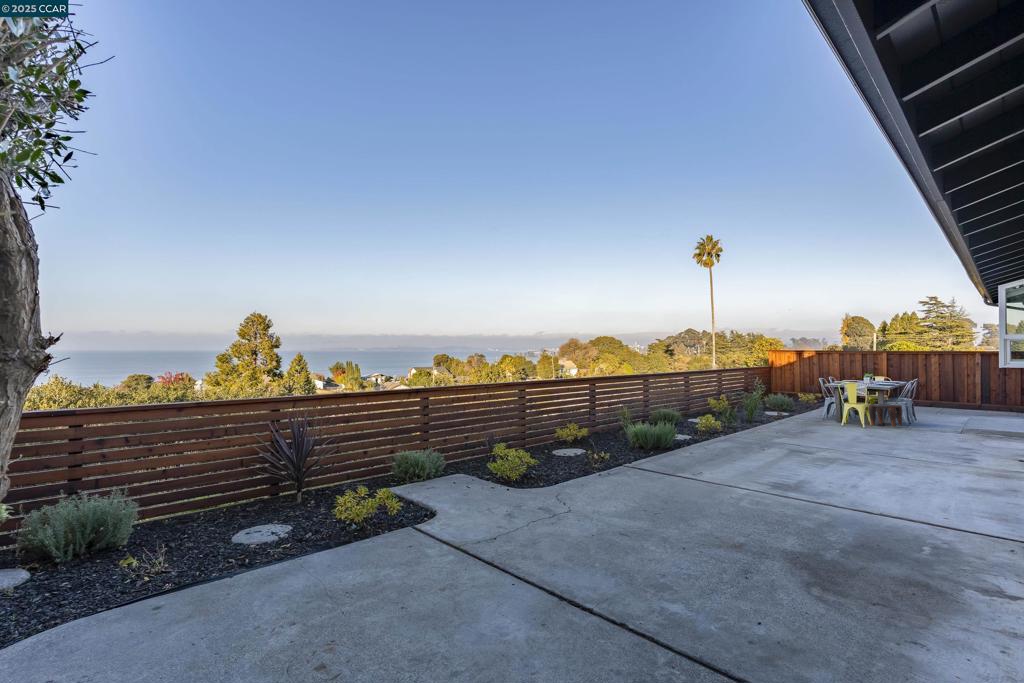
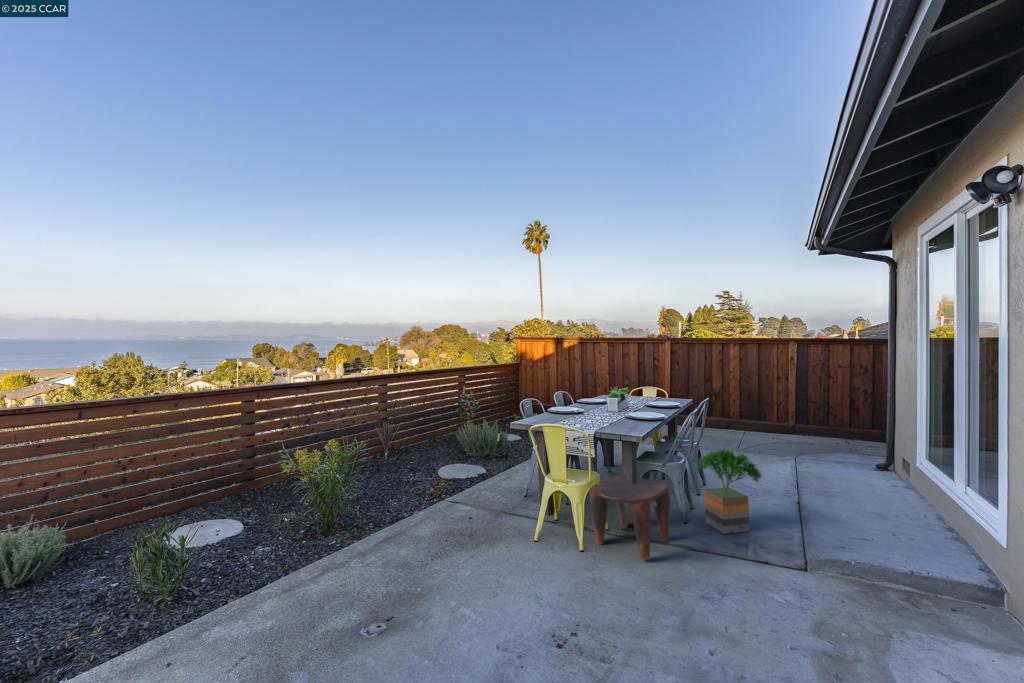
potted tree: none [913,395,943,425] -> present [697,449,762,534]

